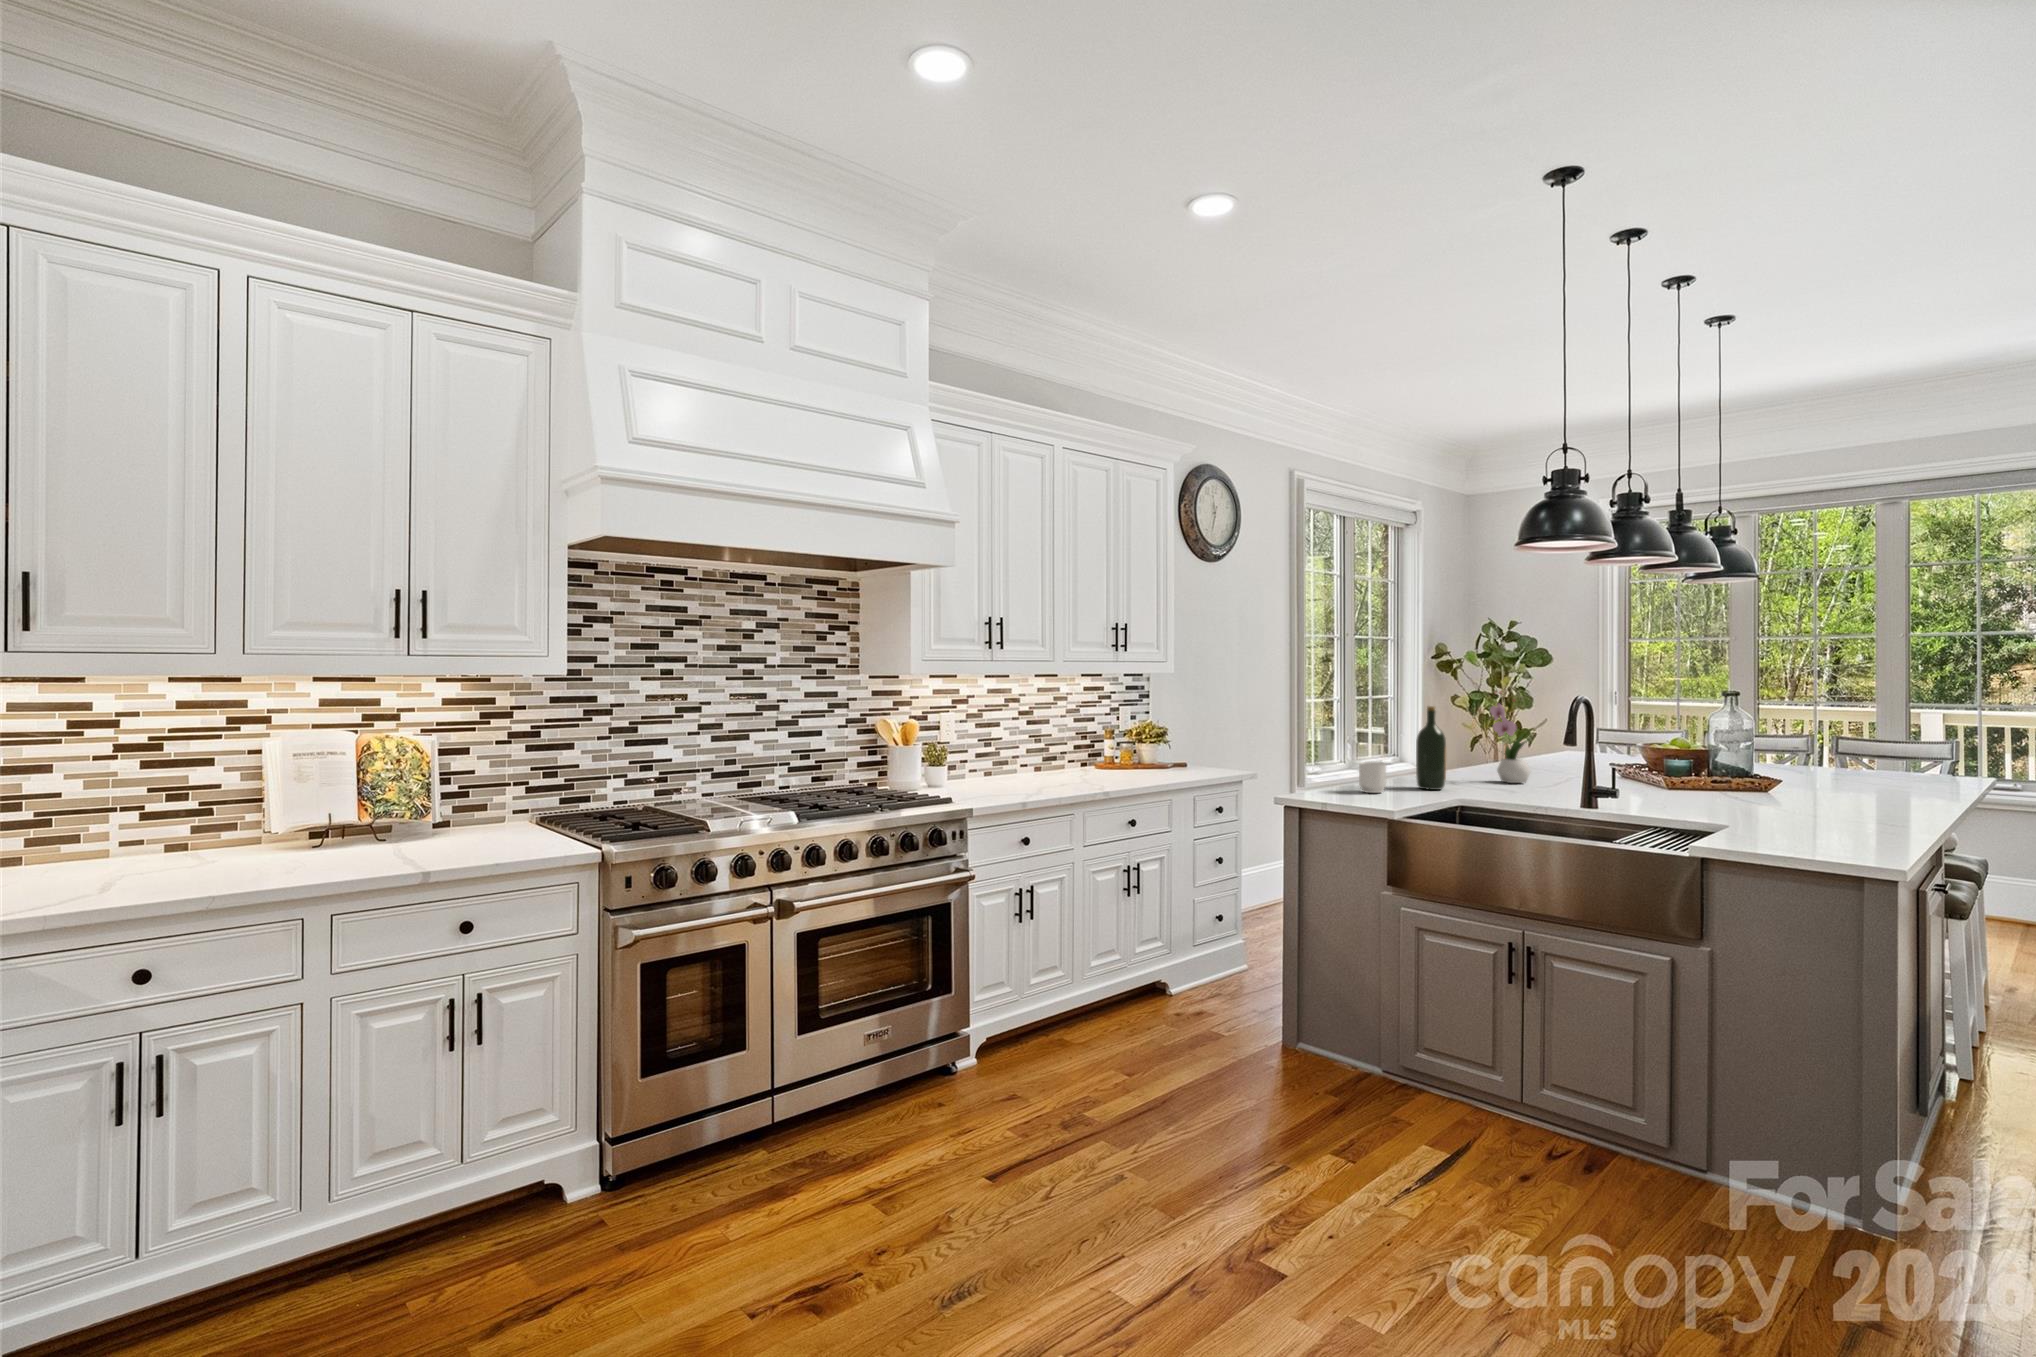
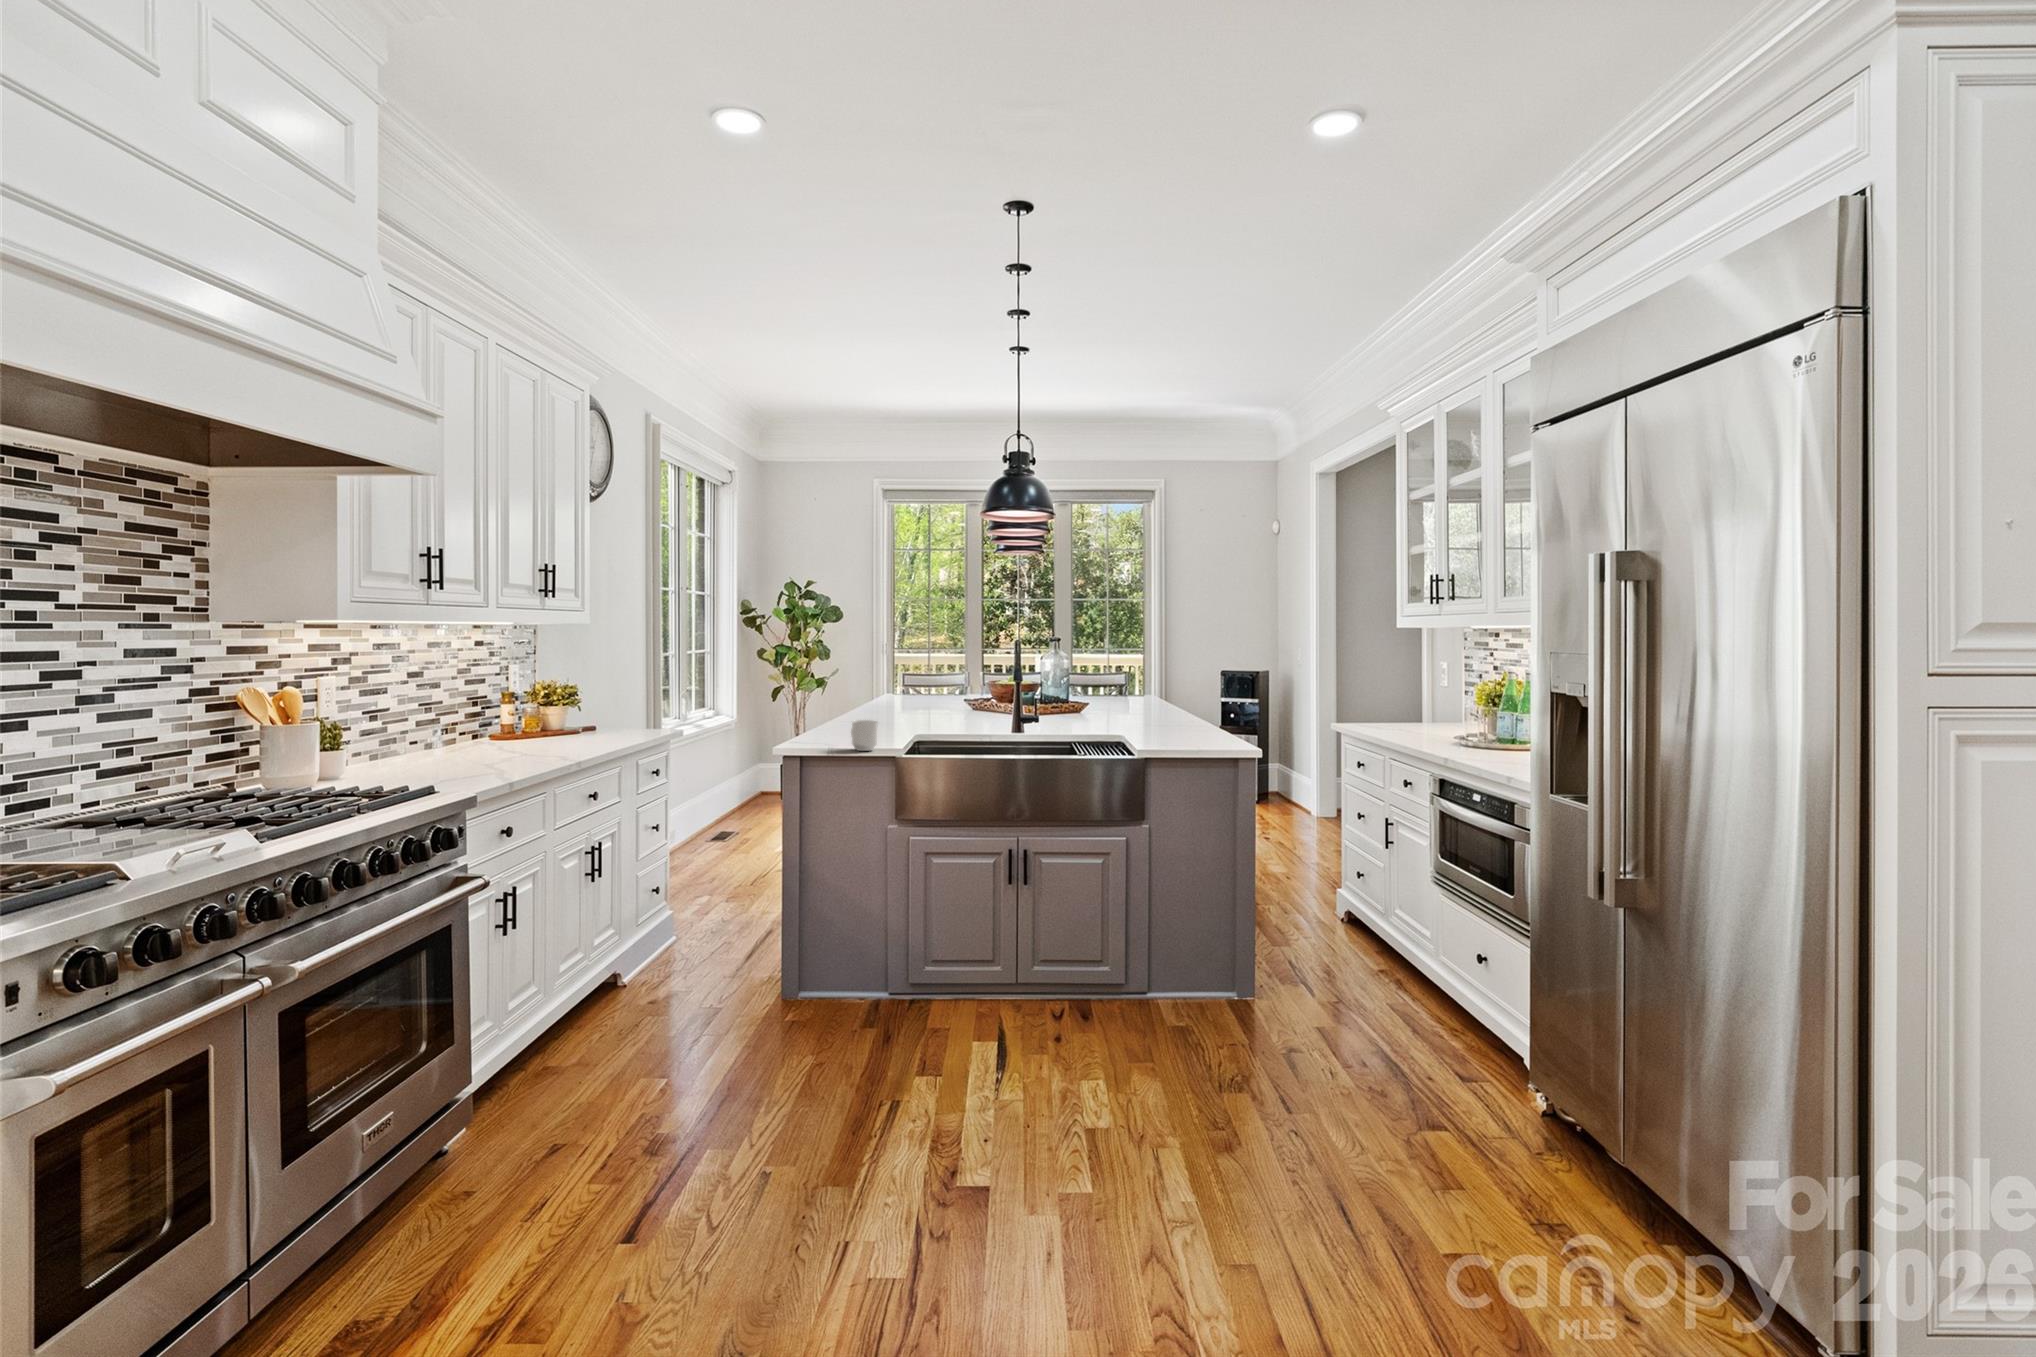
flower arrangement: present [1490,692,1531,783] -> none [924,651,959,734]
wine bottle: present [1416,706,1446,790] -> none [886,666,913,744]

